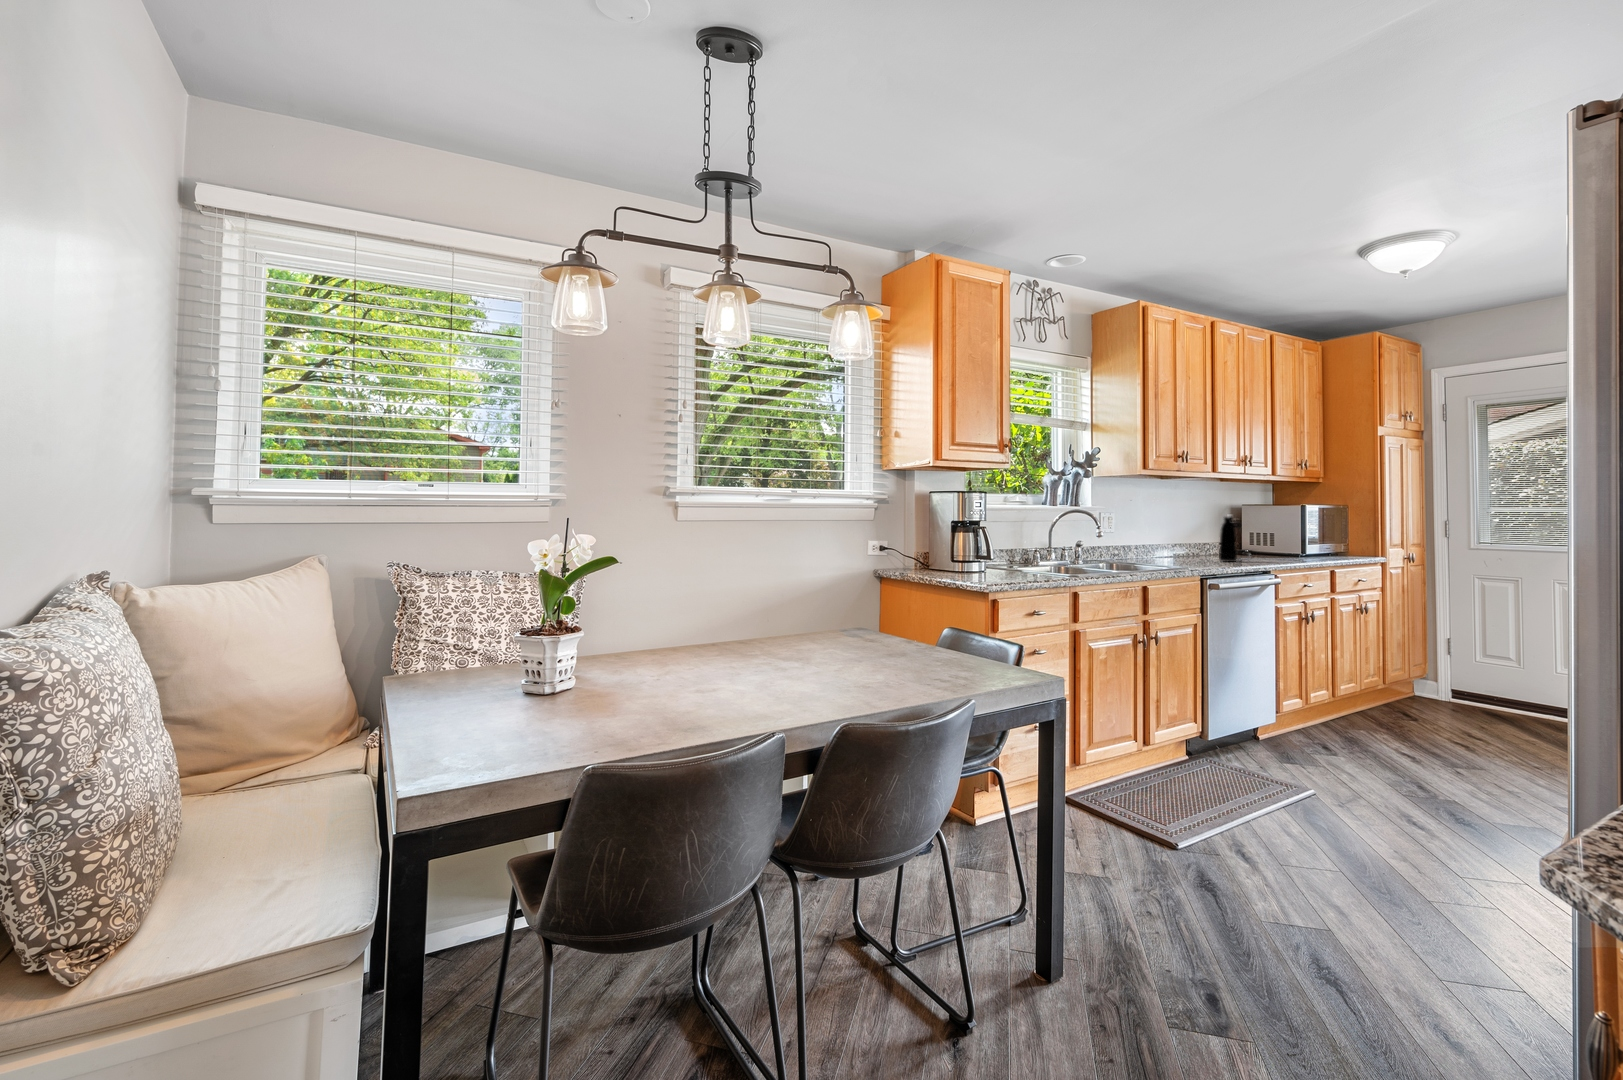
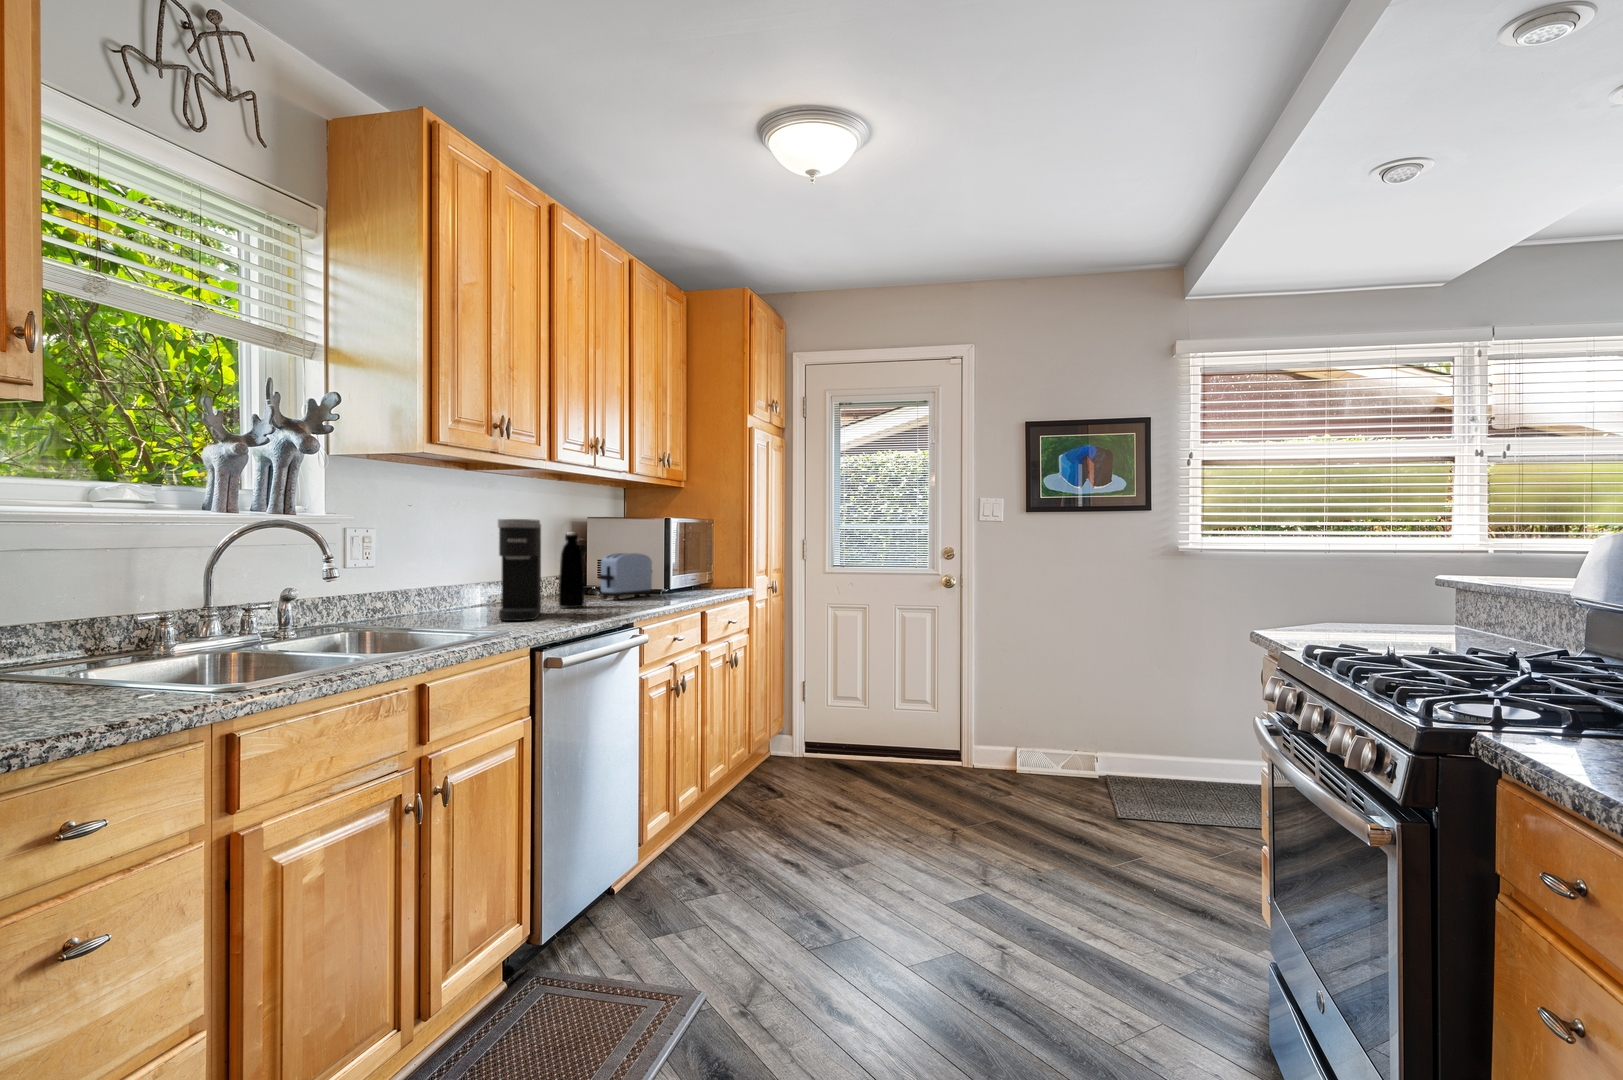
coffee maker: none [1181,507,1208,565] -> present [498,519,541,621]
toaster: none [1248,529,1291,559] -> present [599,553,652,600]

